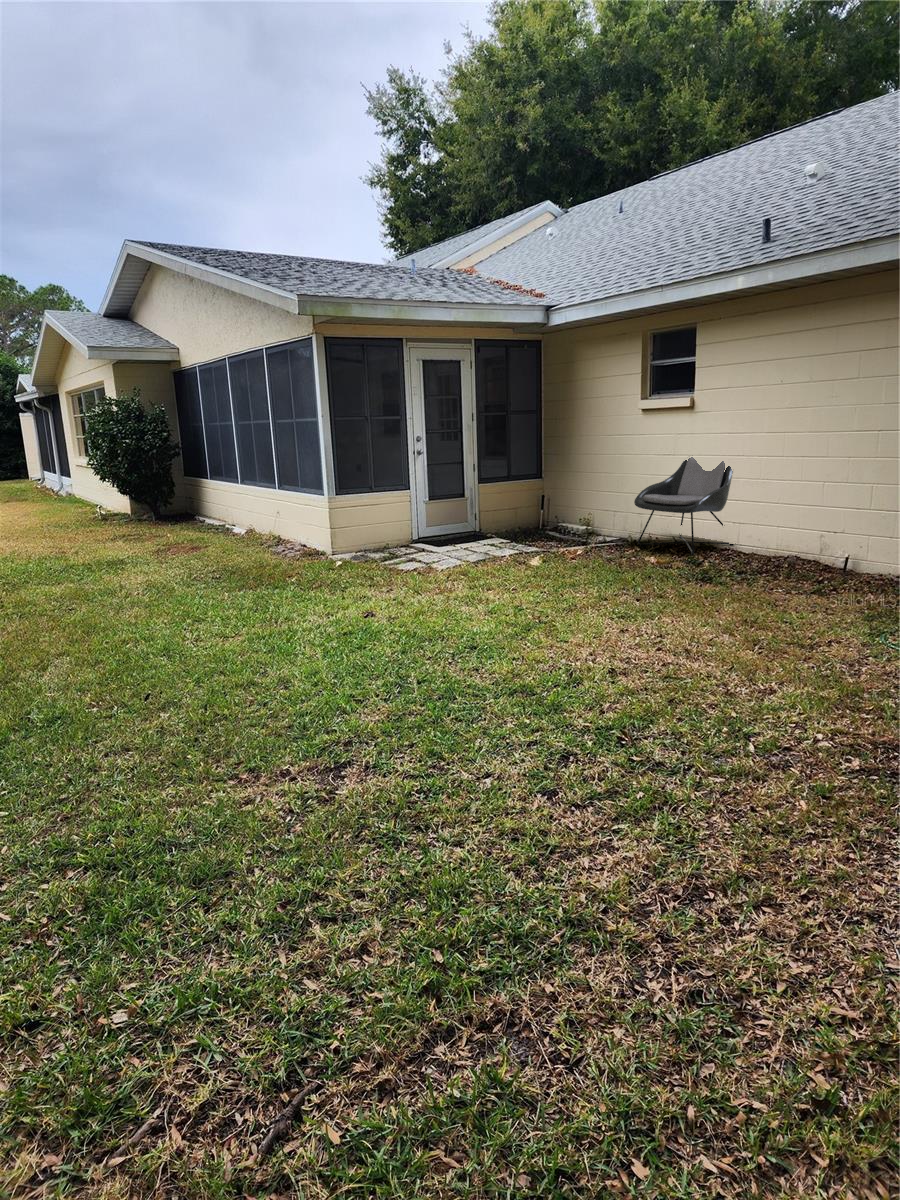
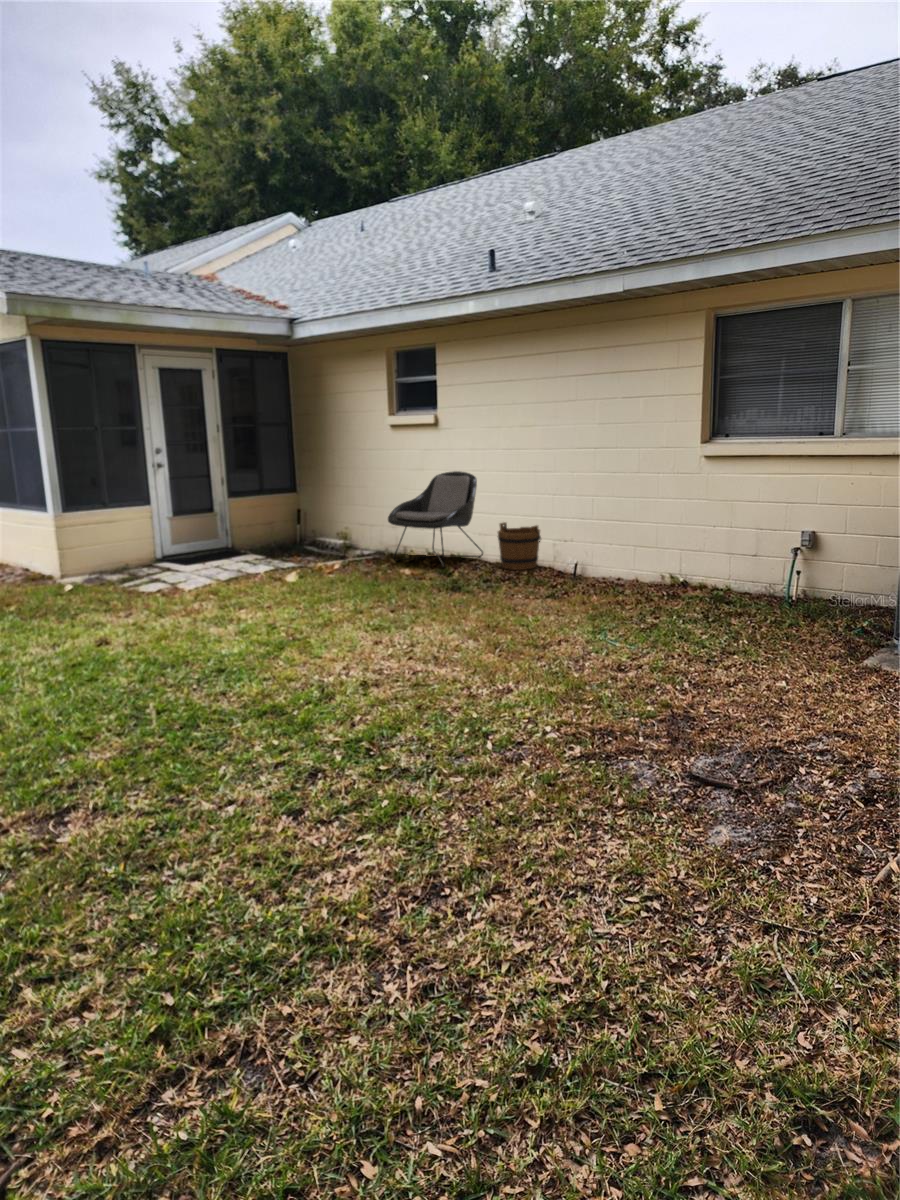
bucket: none [755,508,806,560] -> present [498,522,541,570]

